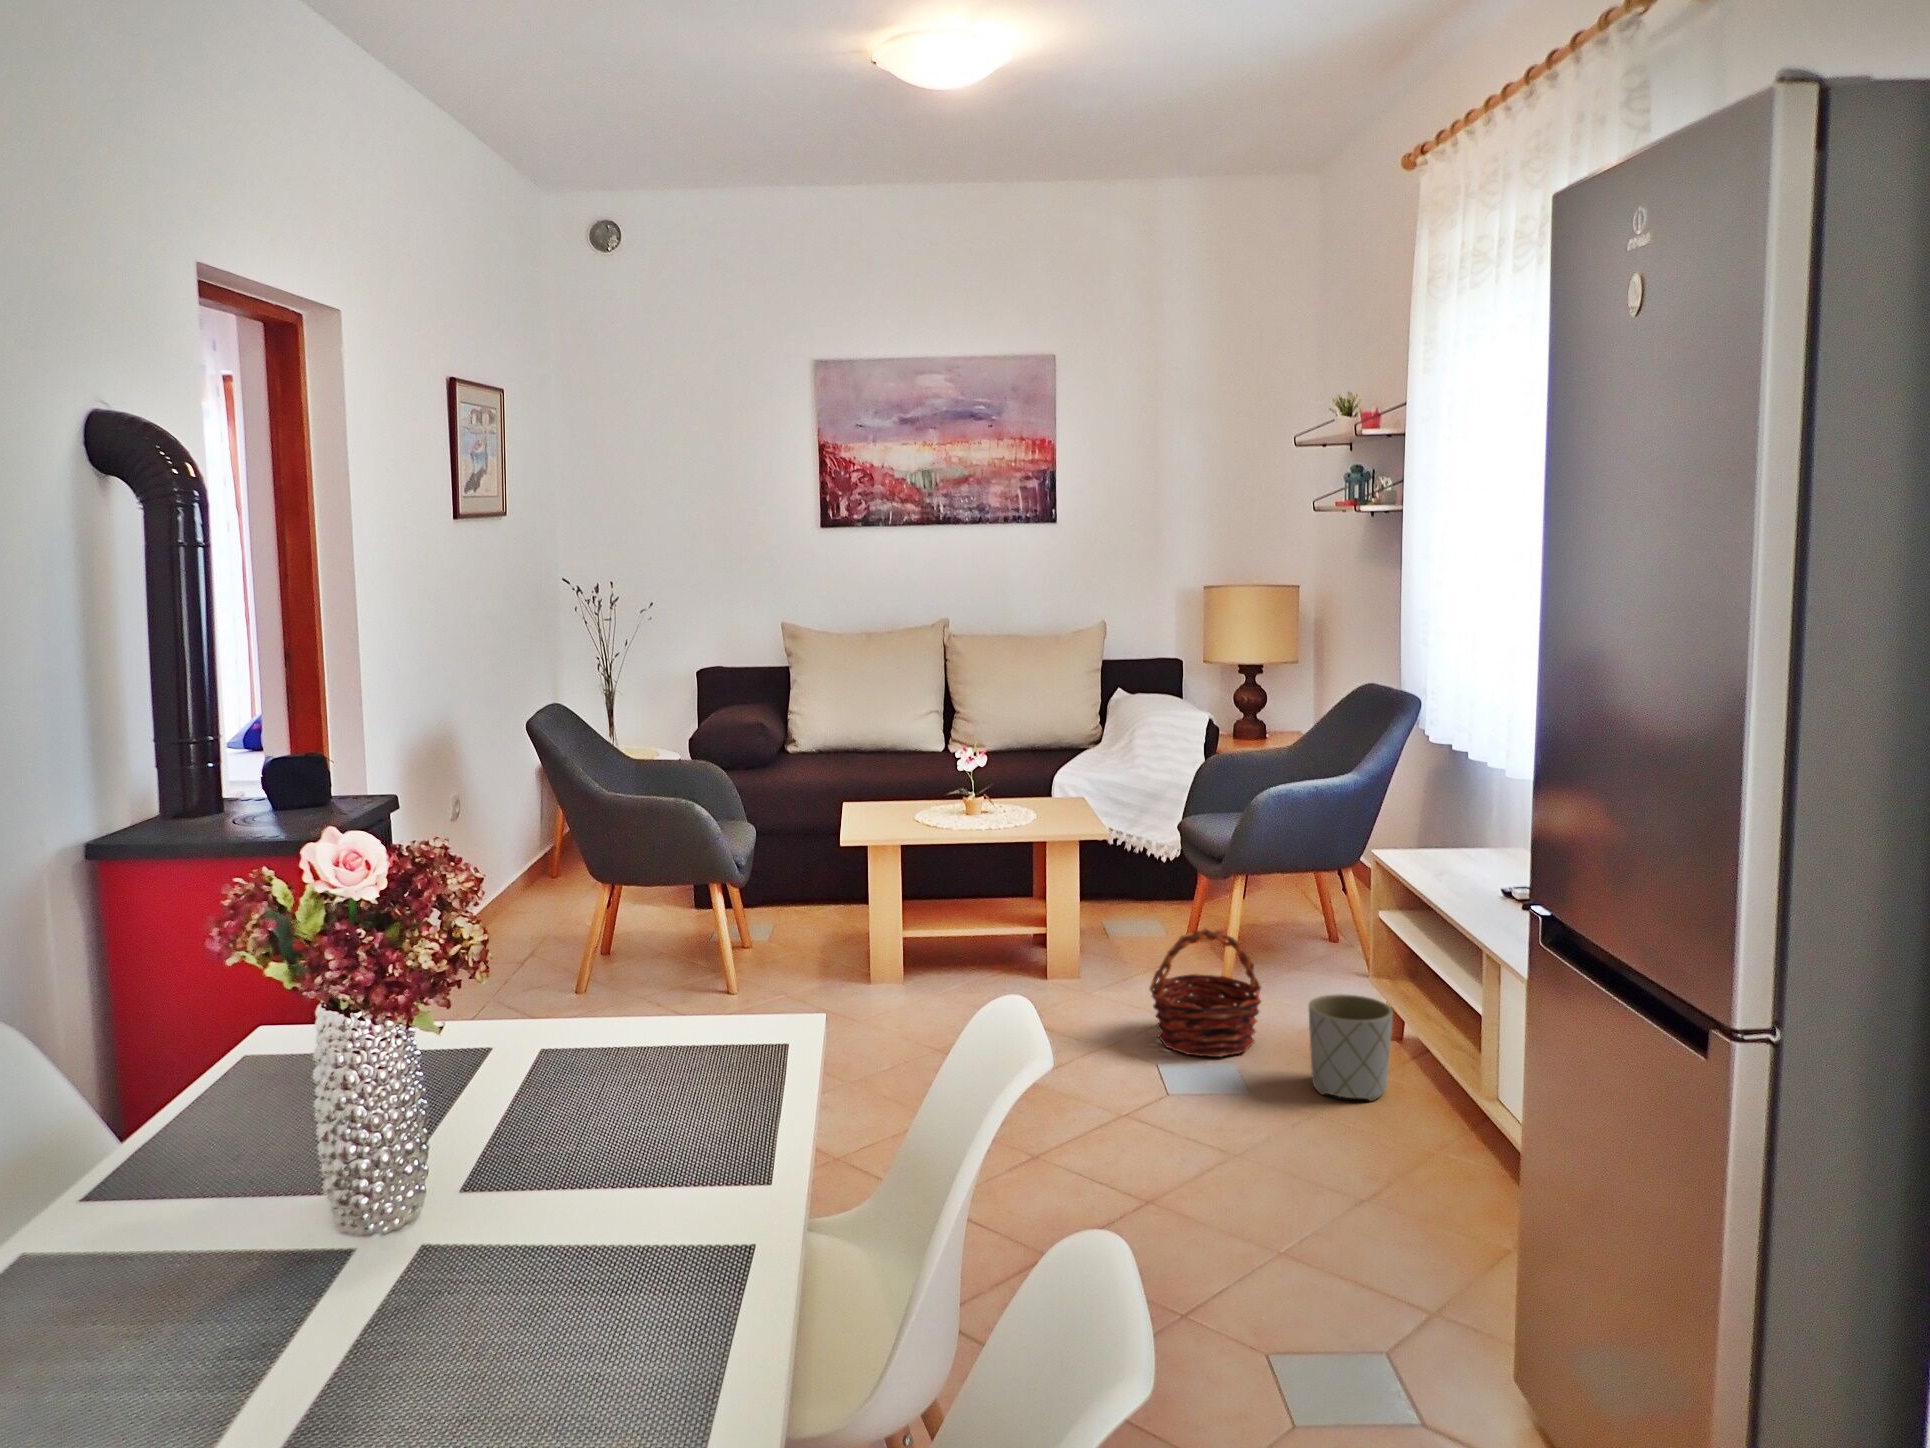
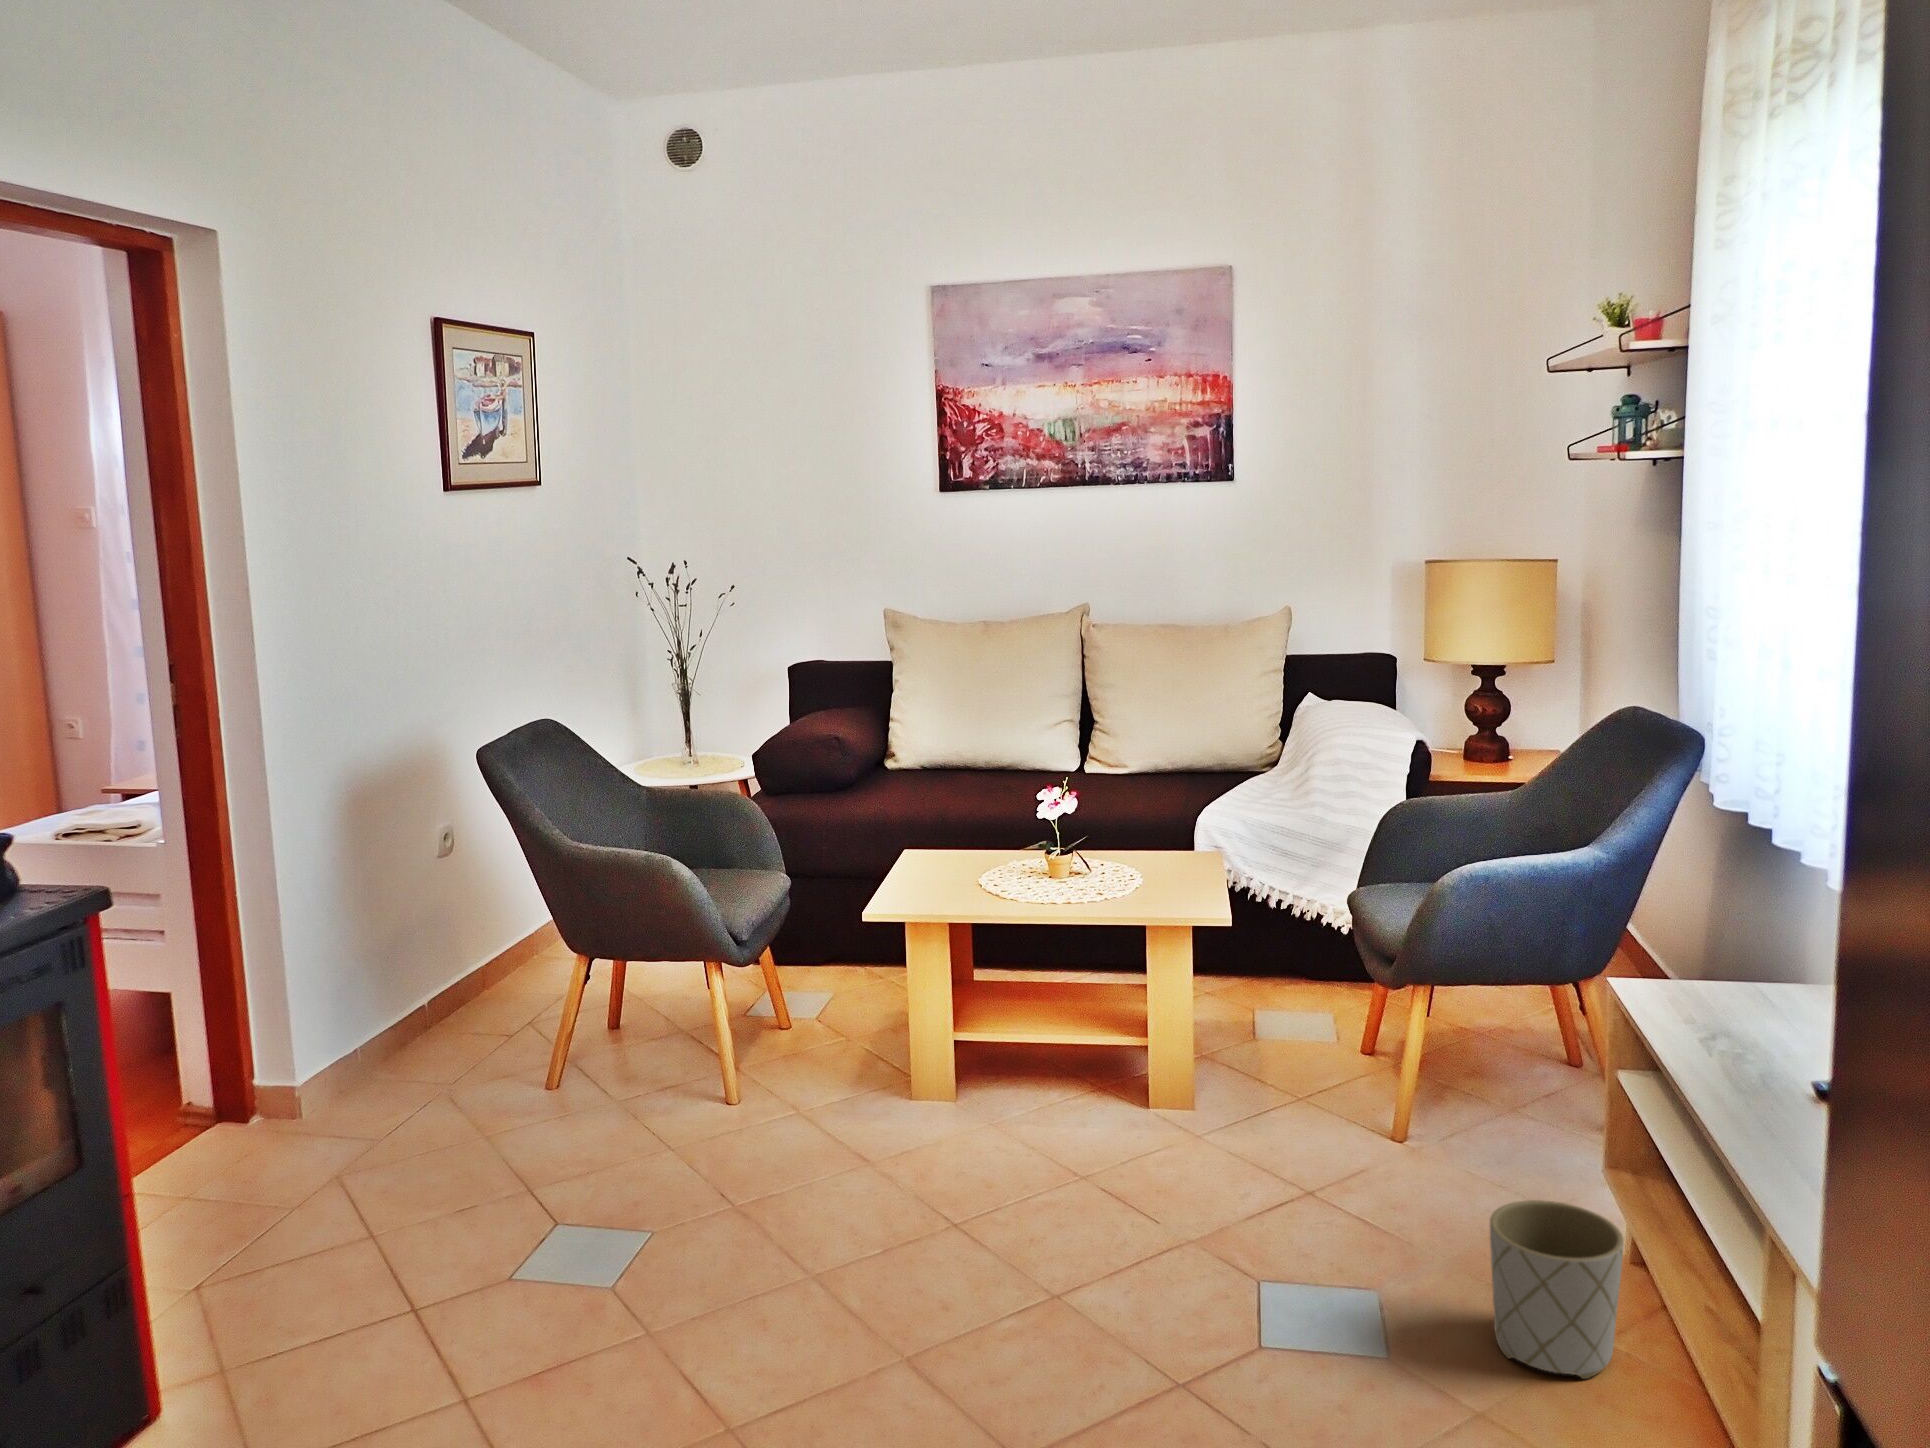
basket: present [1150,929,1261,1057] -> none [1265,1076,1434,1269]

